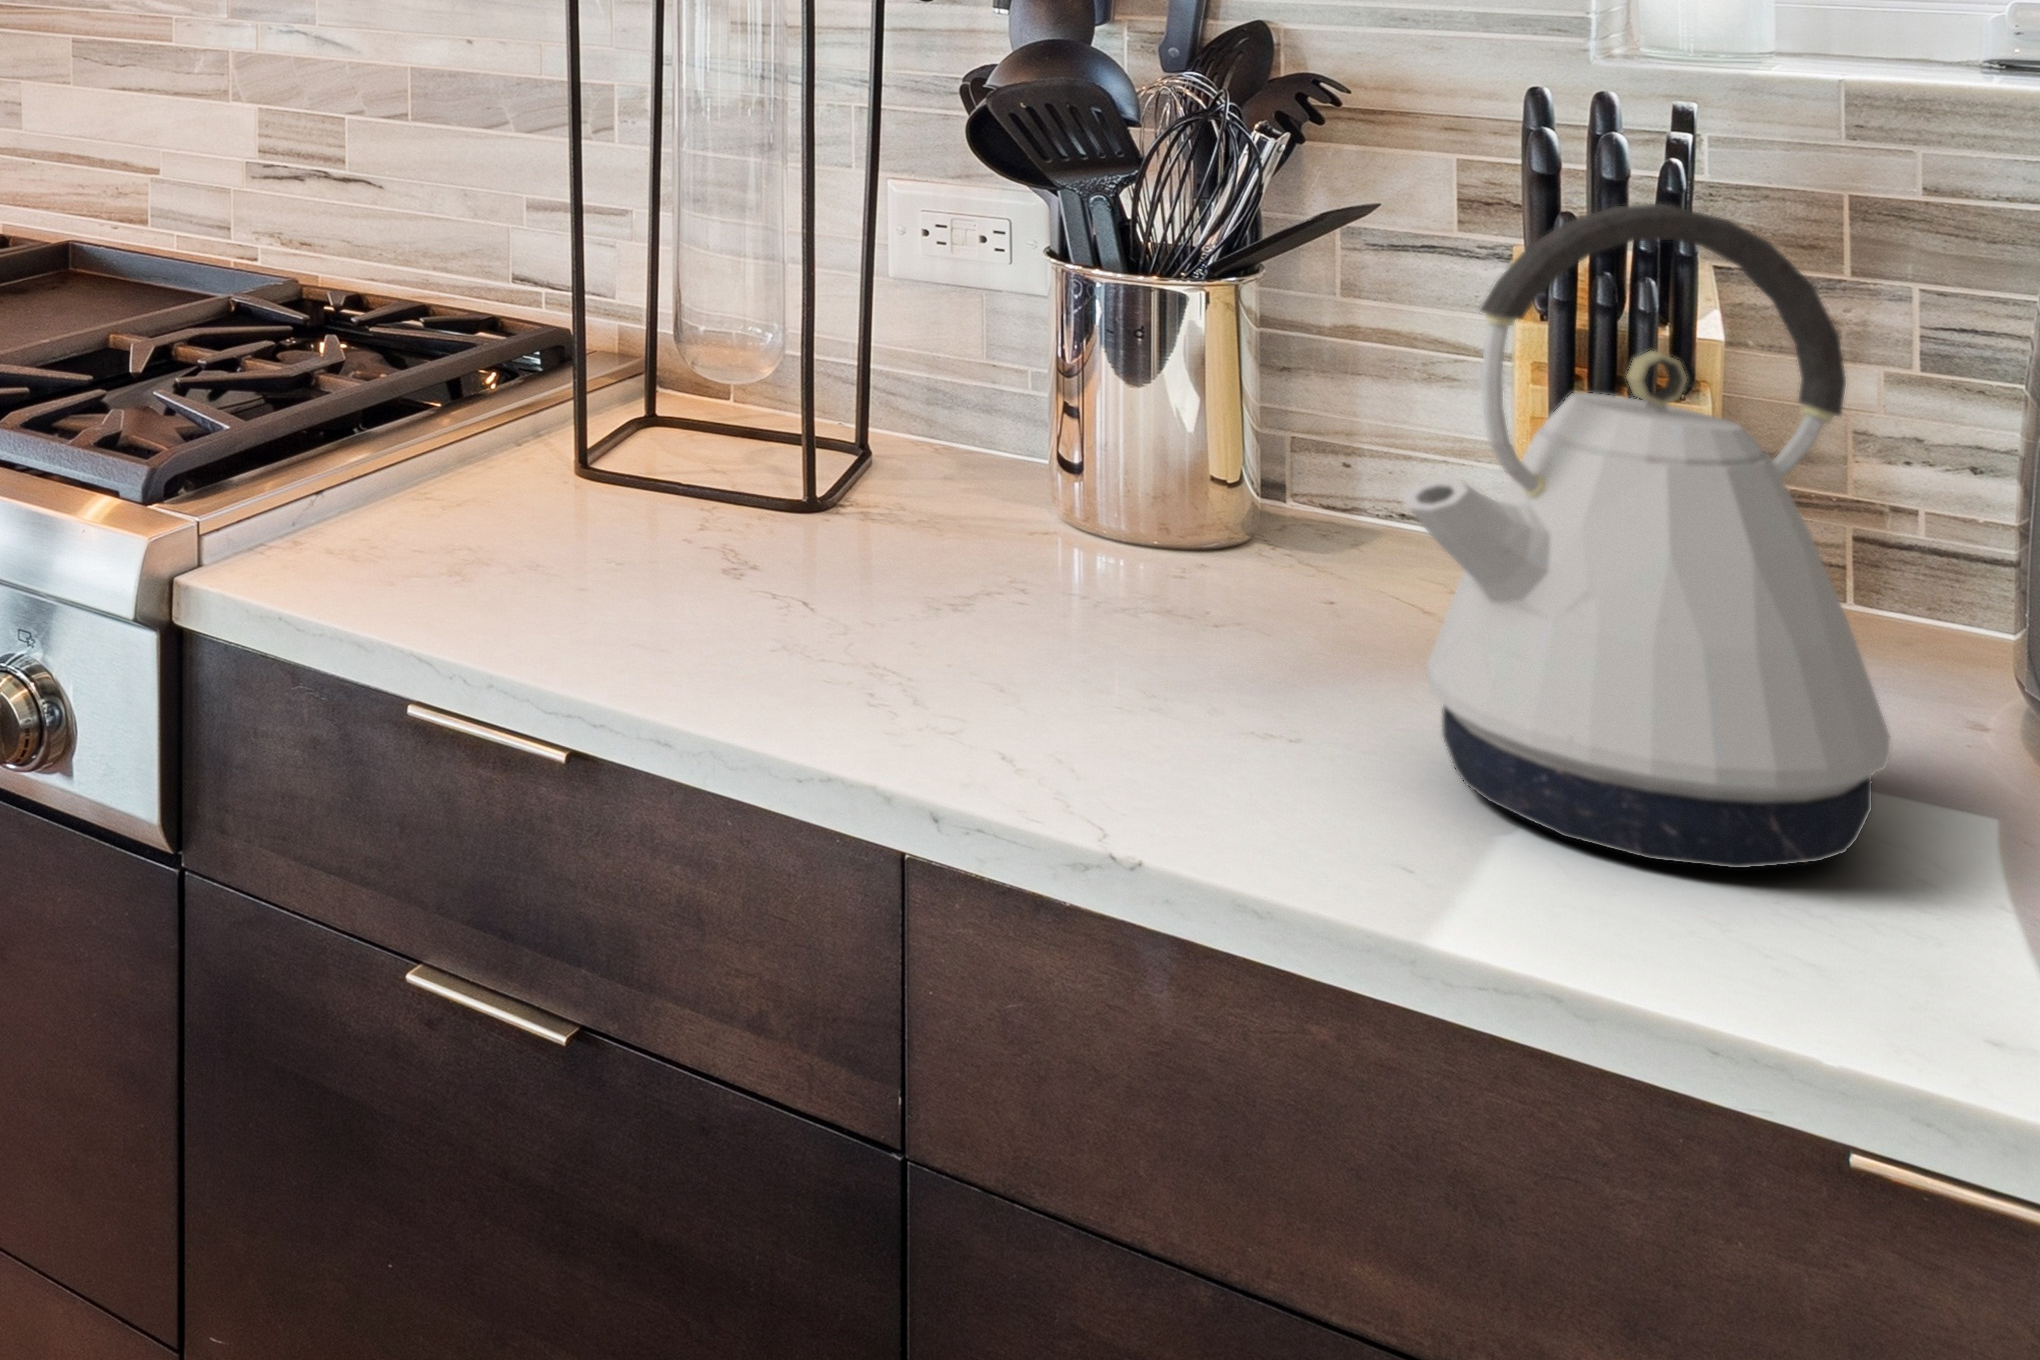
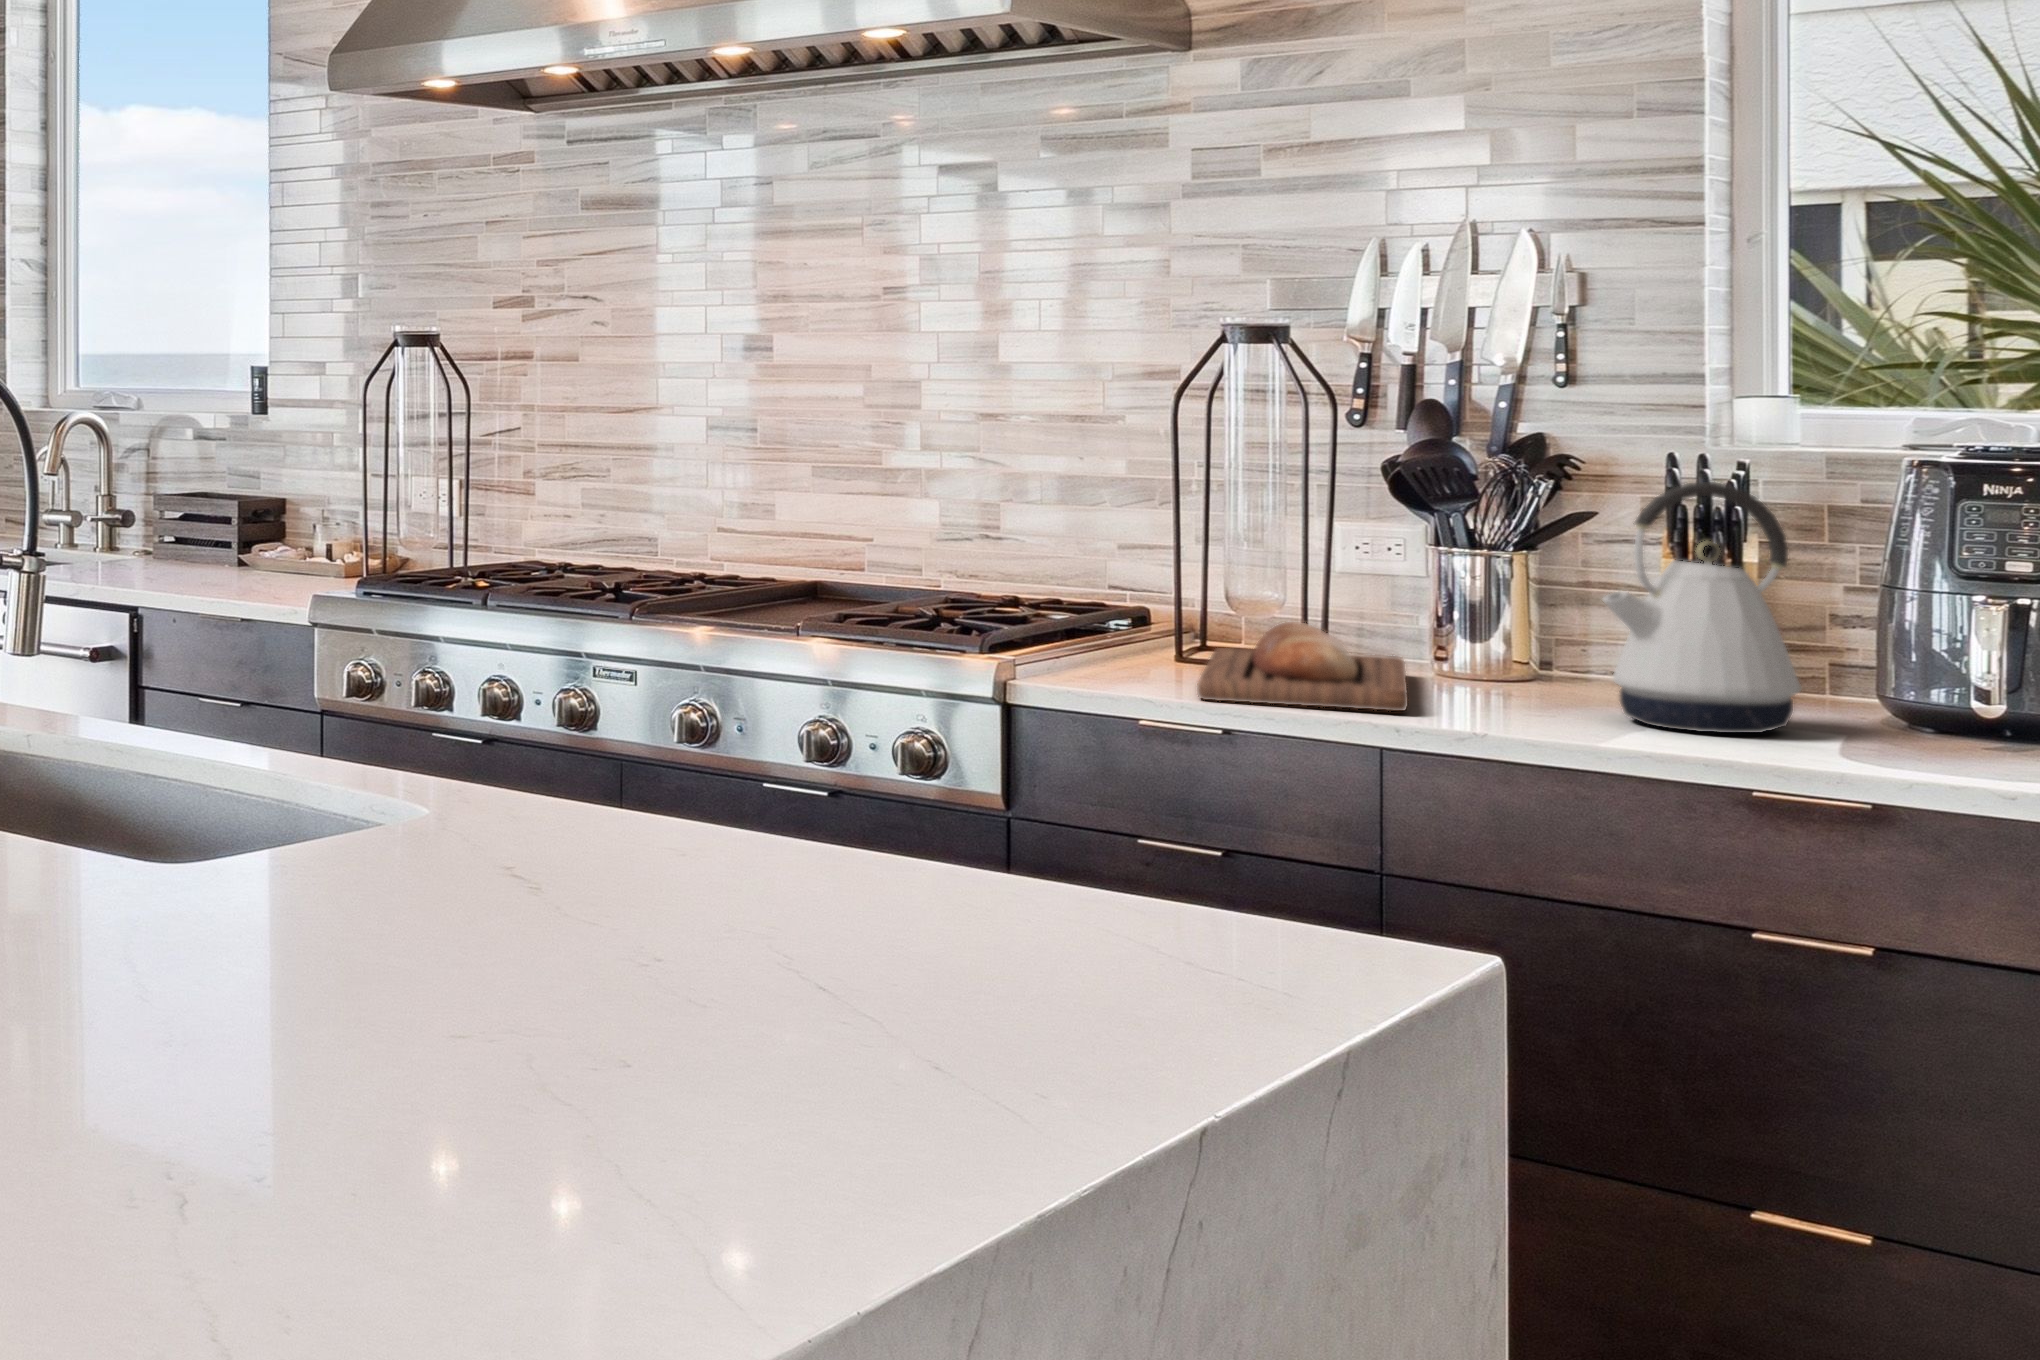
bread loaf: none [480,445,982,763] -> present [1197,622,1408,711]

